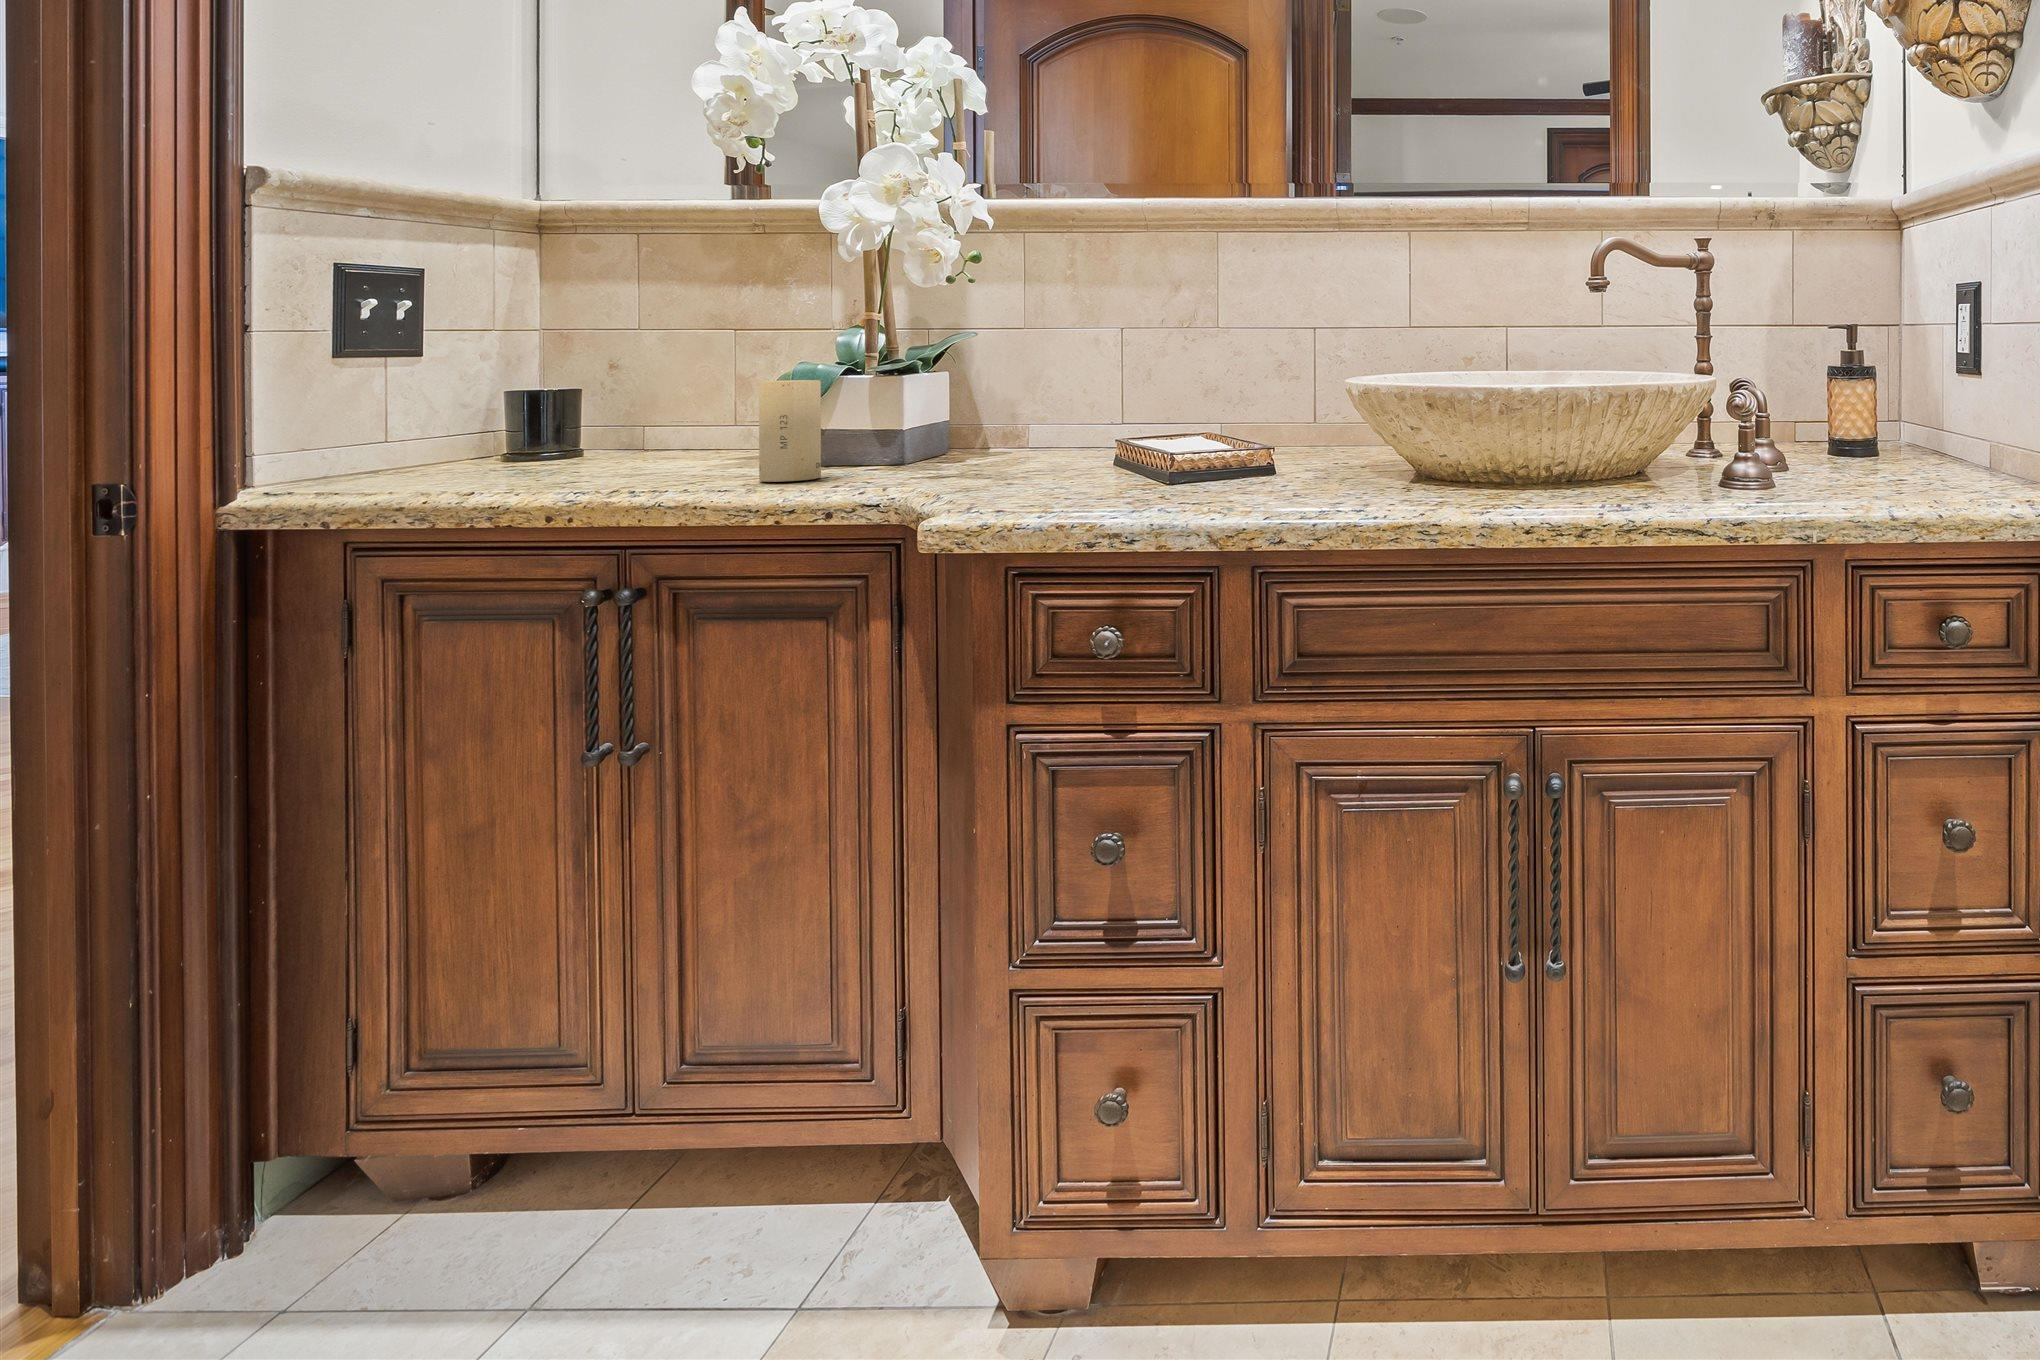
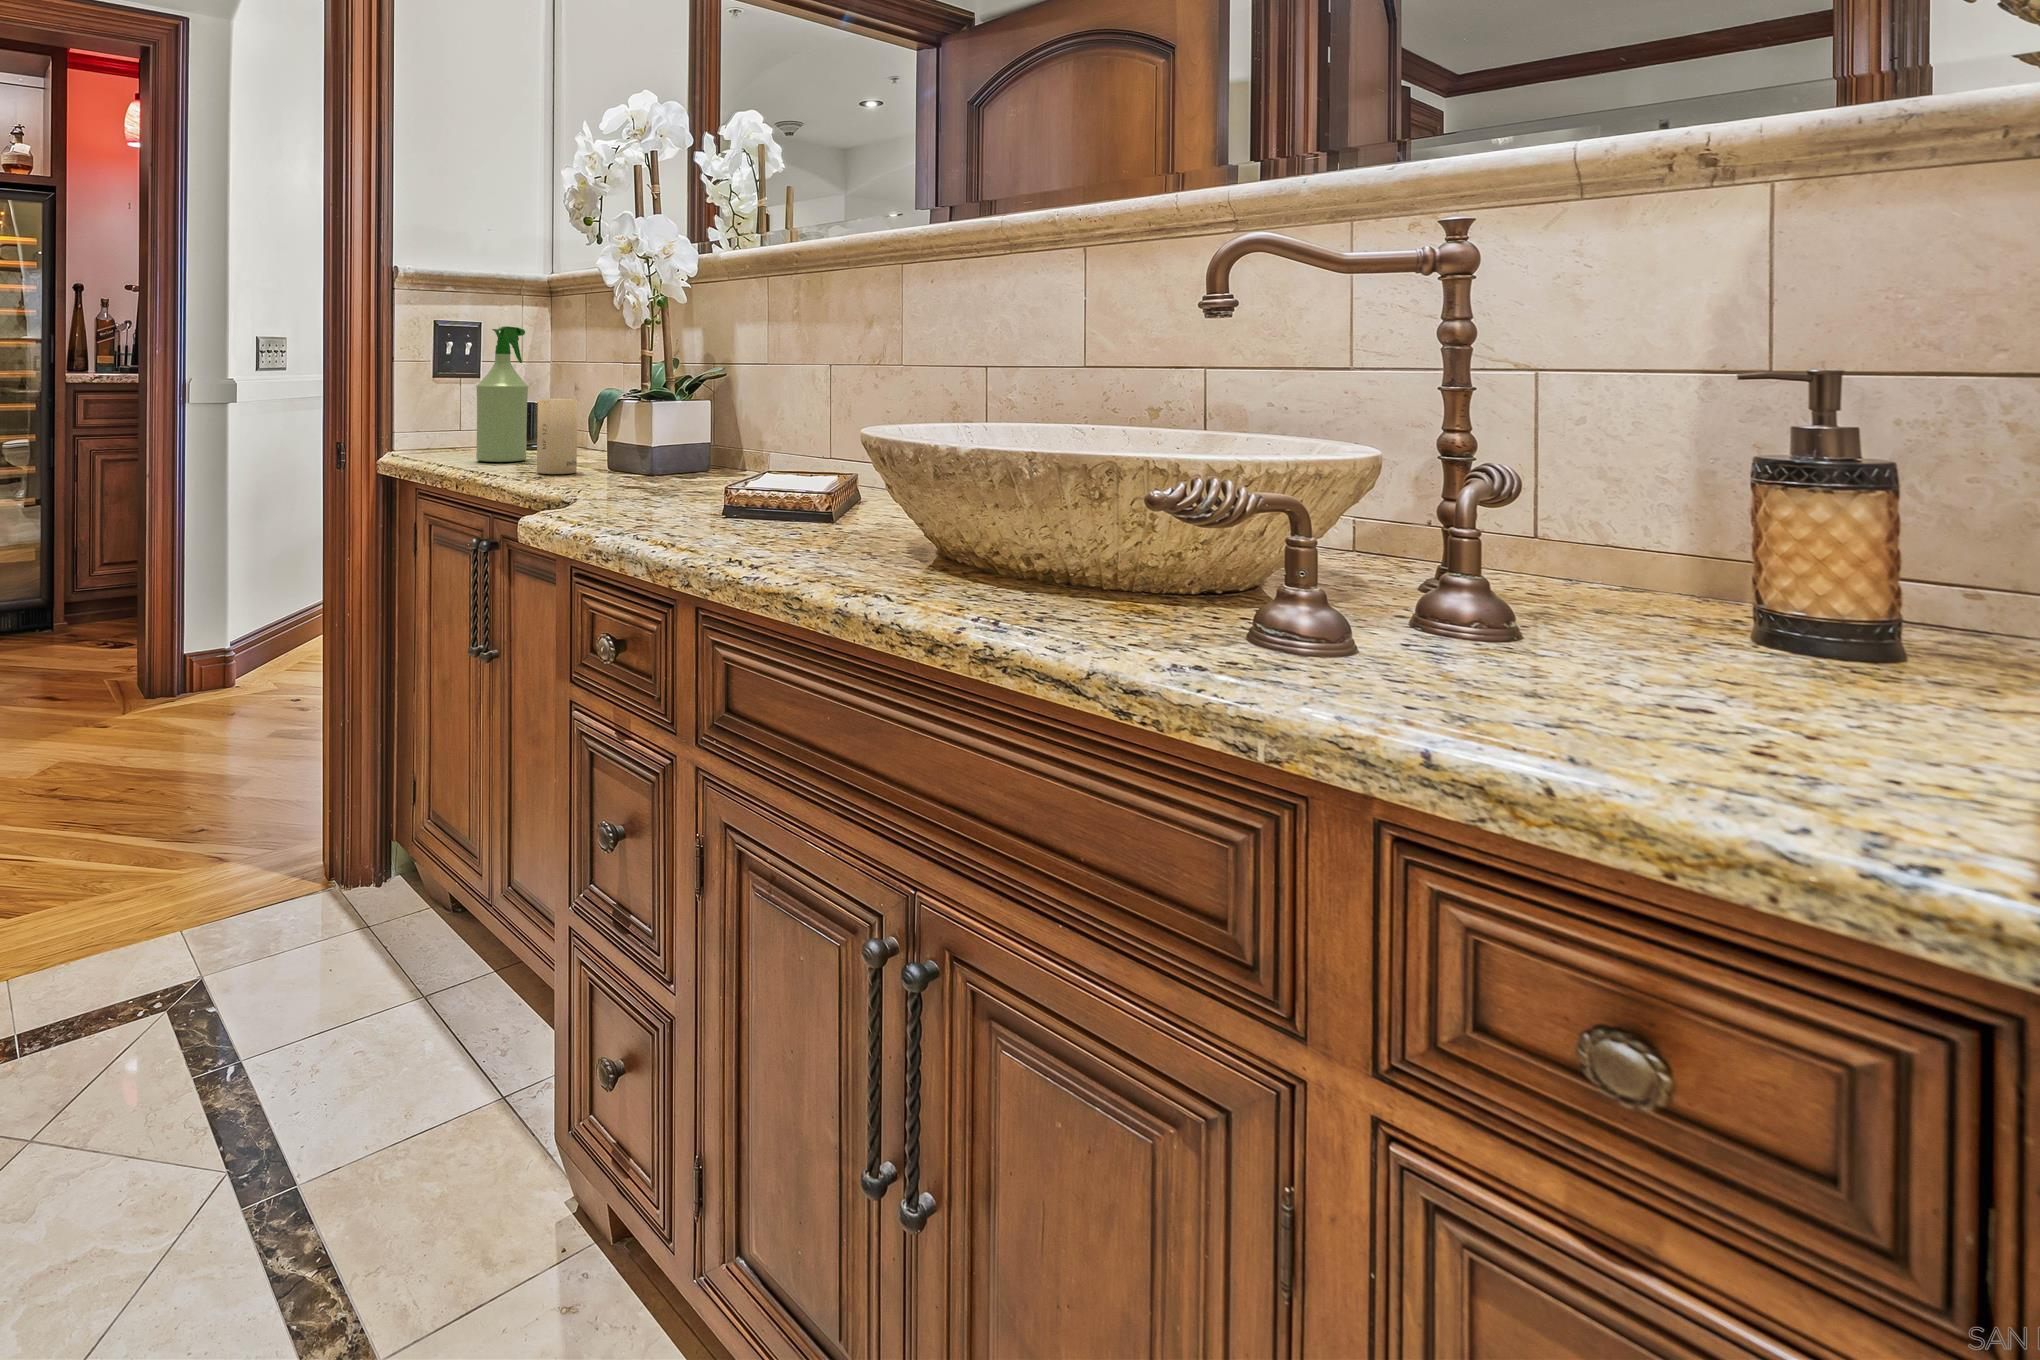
spray bottle: none [561,278,656,480] -> present [476,326,529,462]

